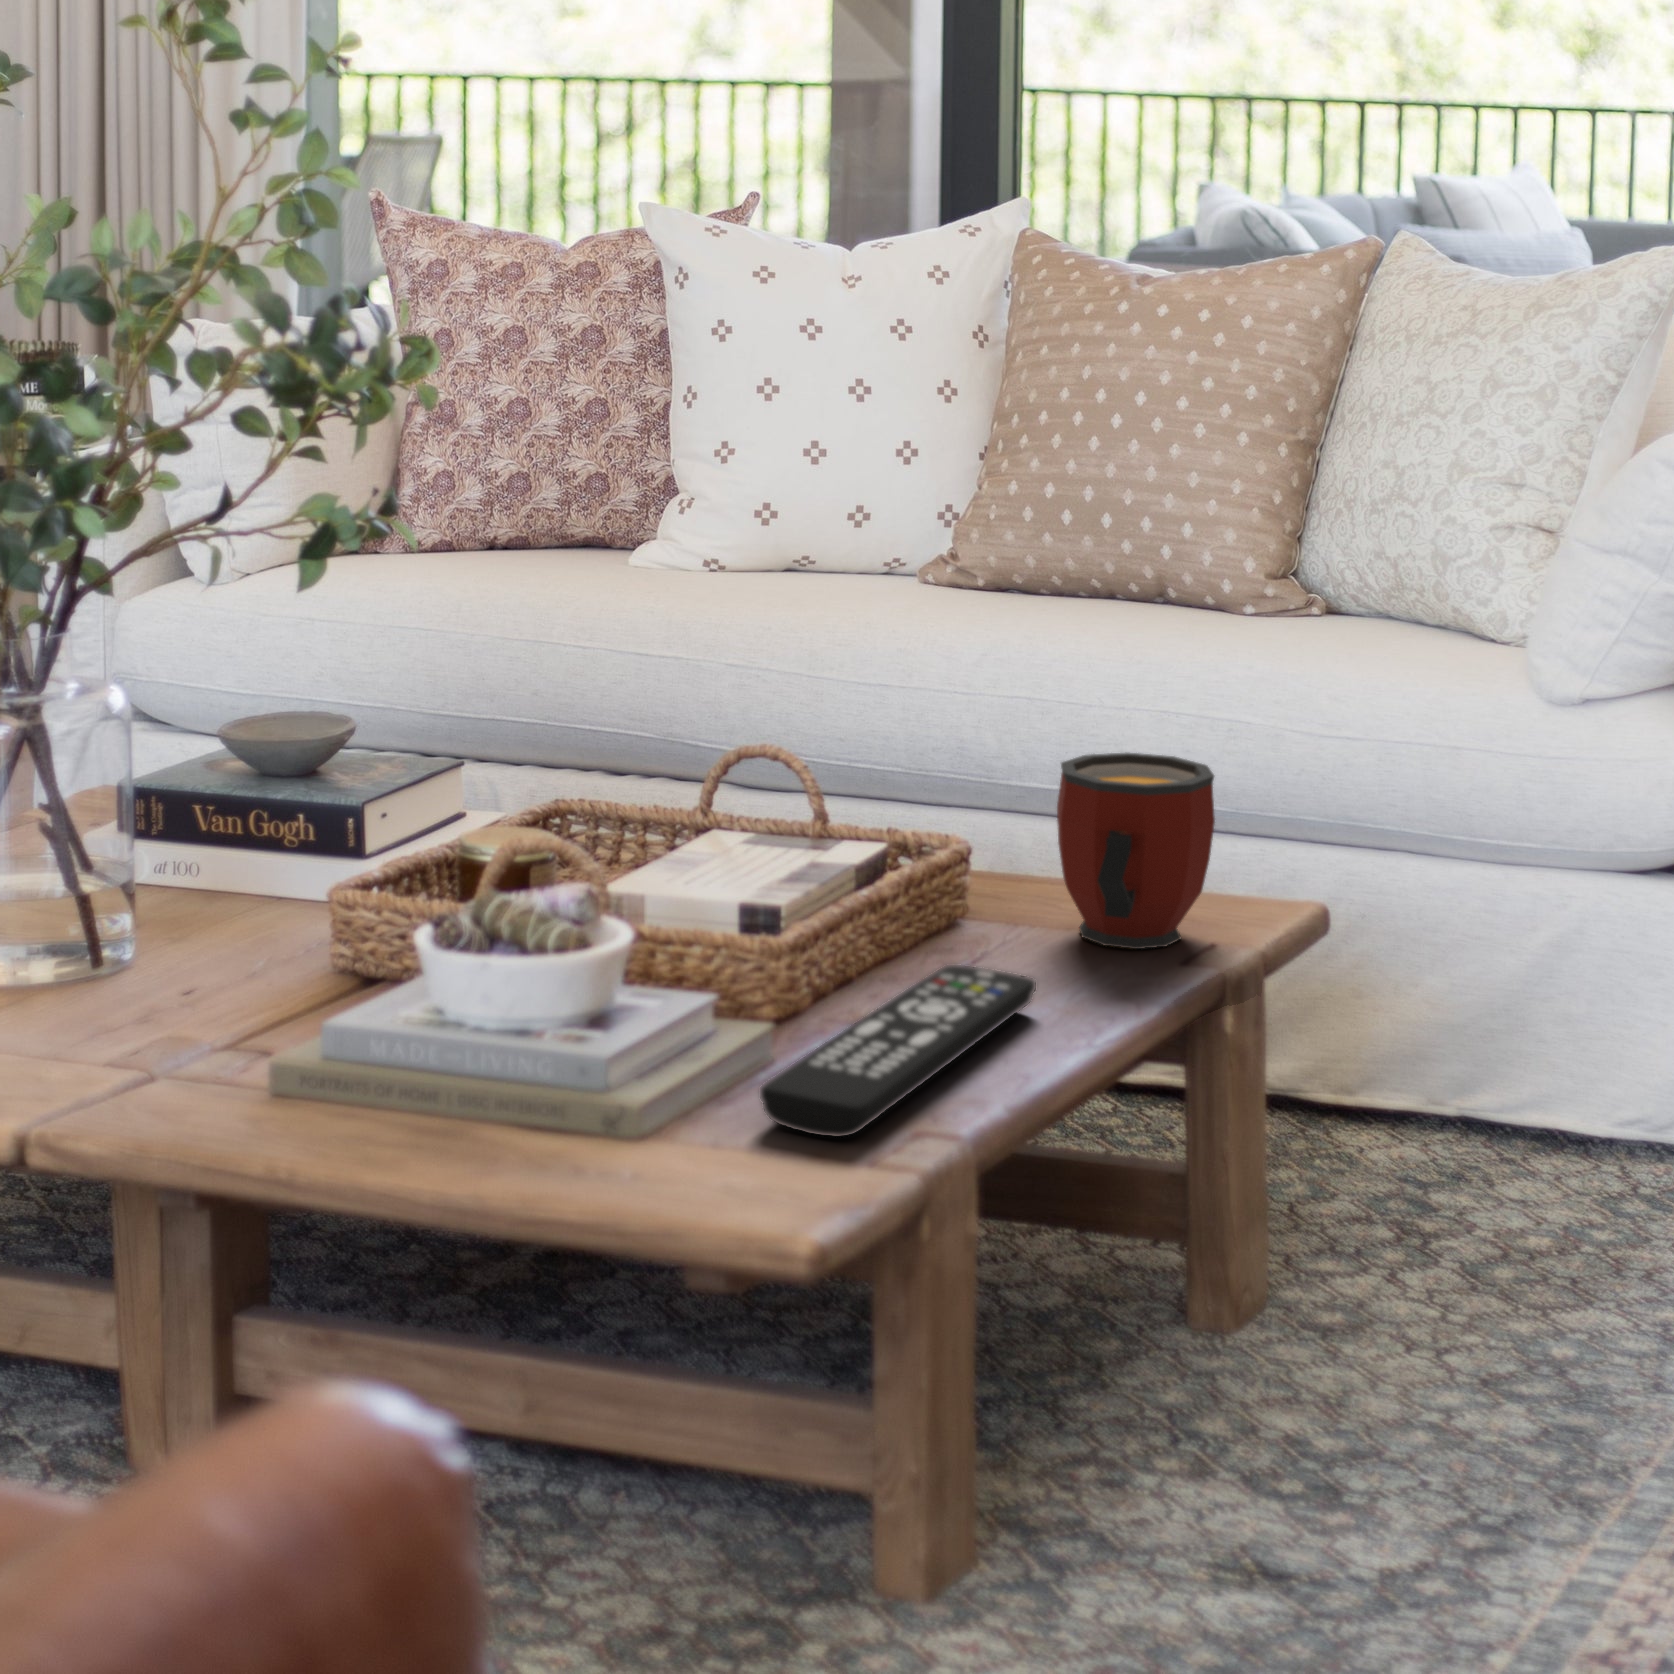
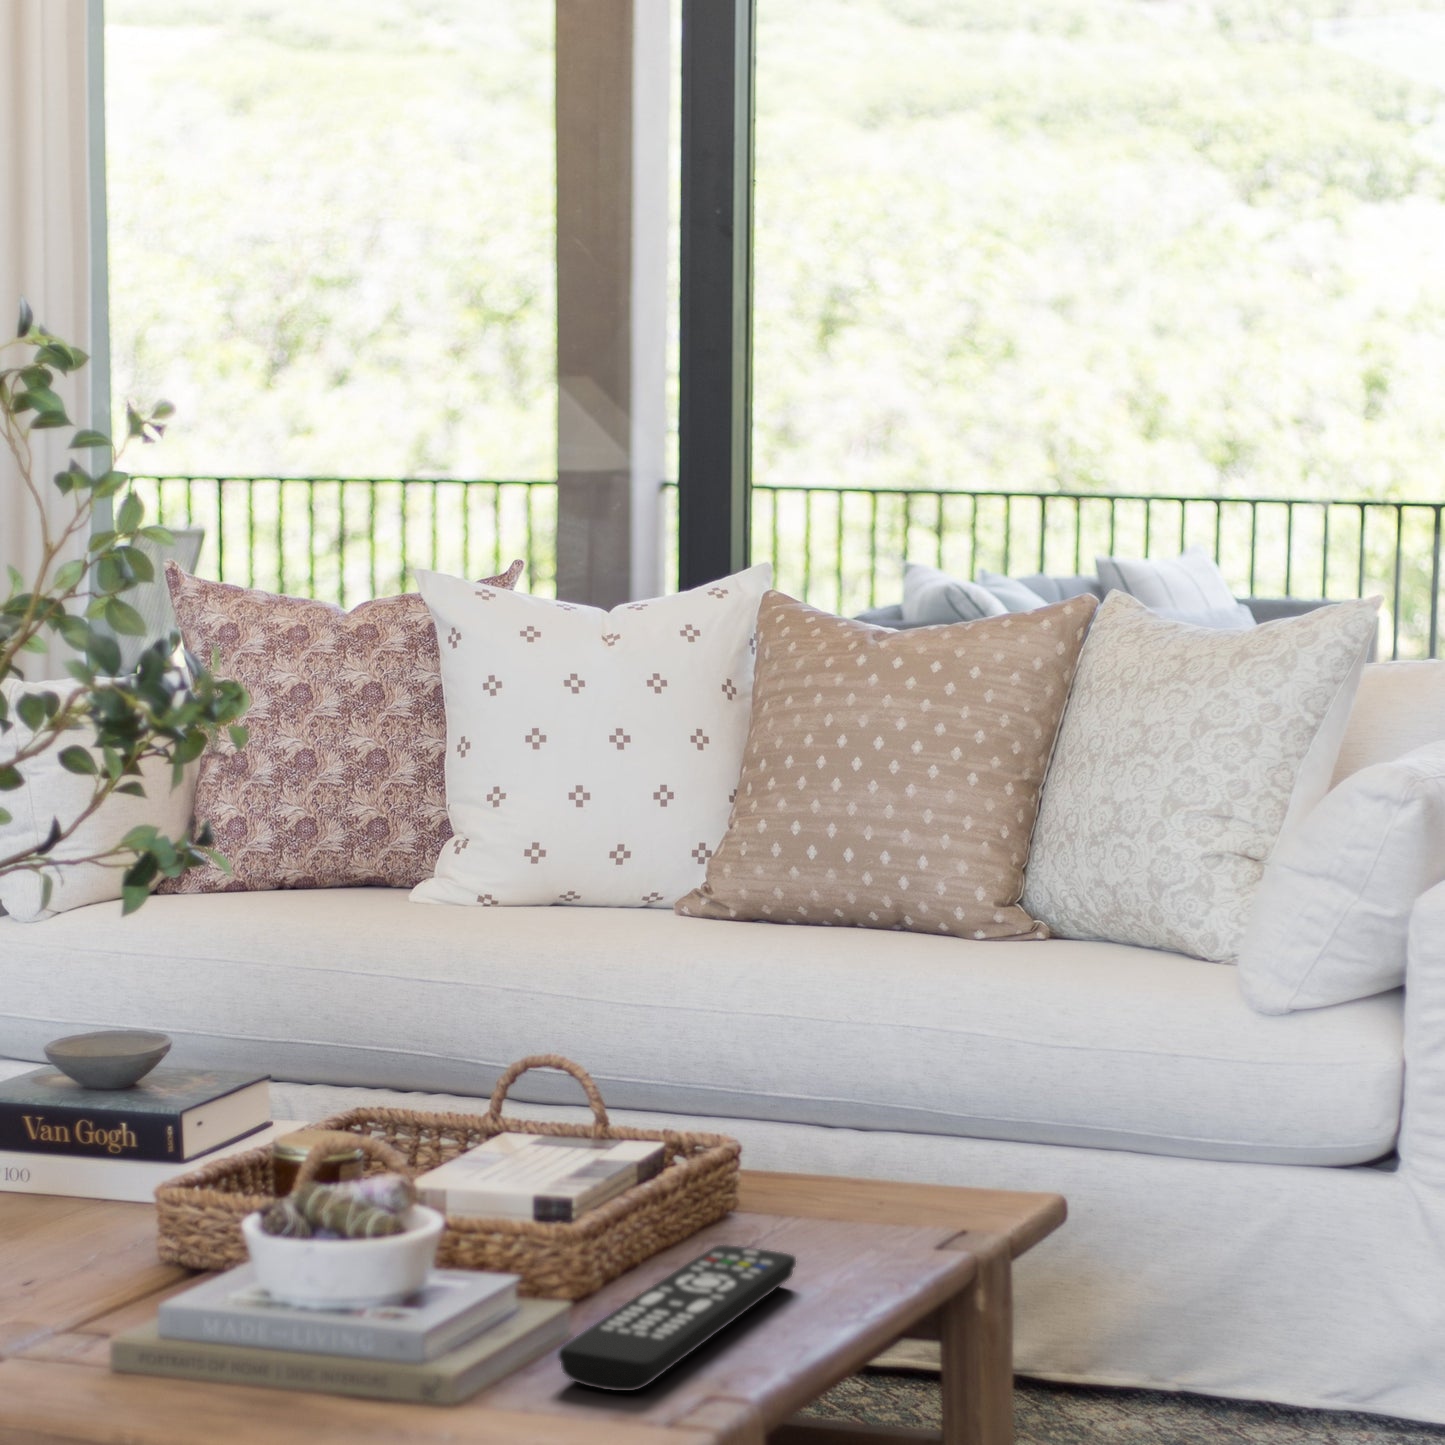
mug: present [1057,753,1215,949] -> none [810,1055,949,1231]

